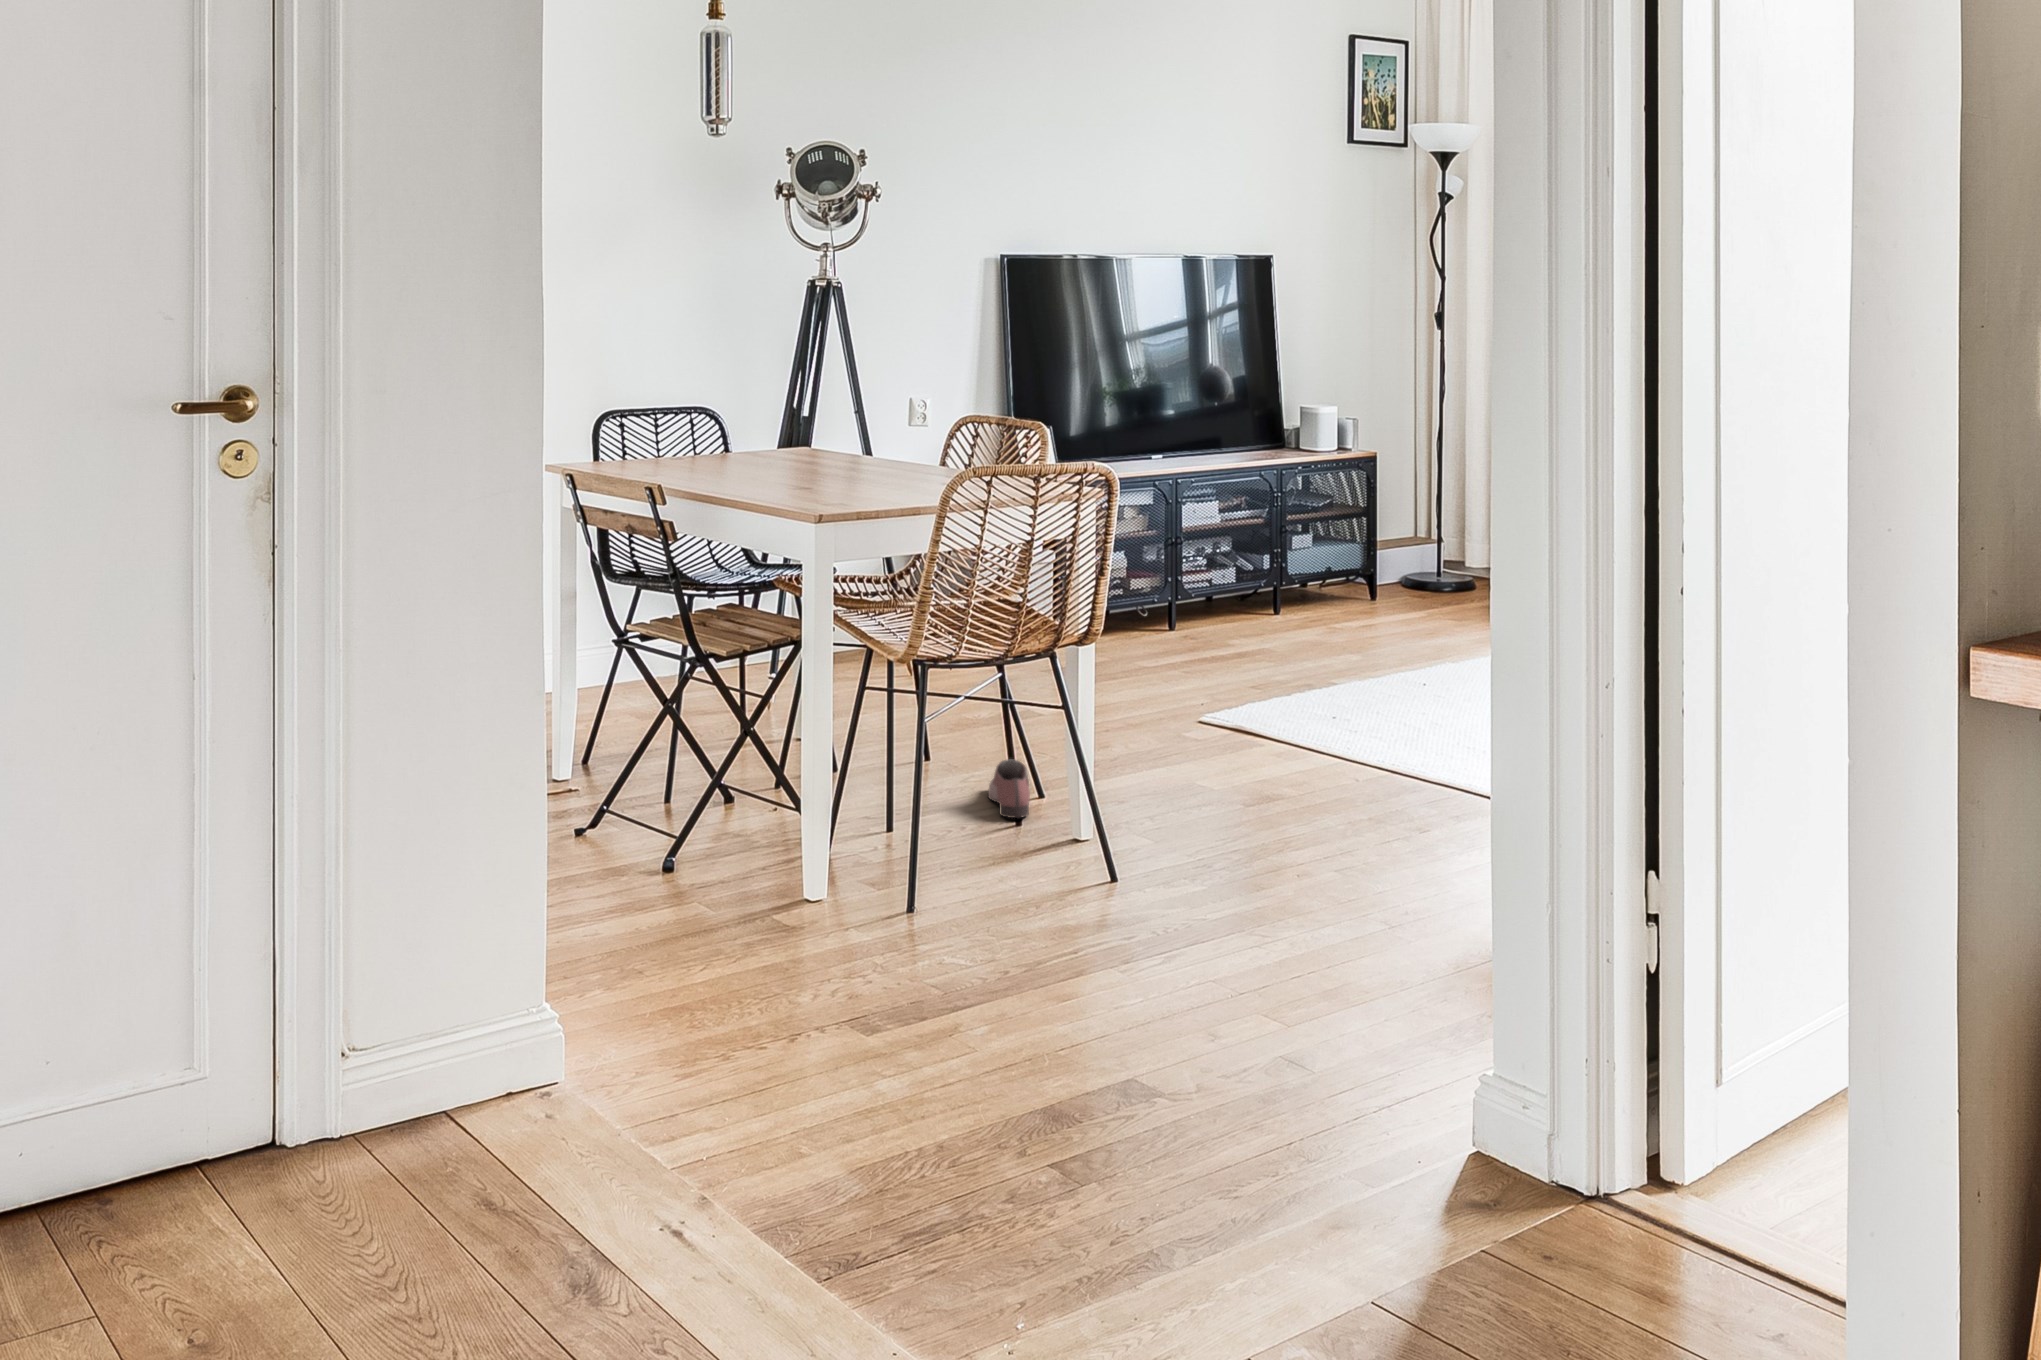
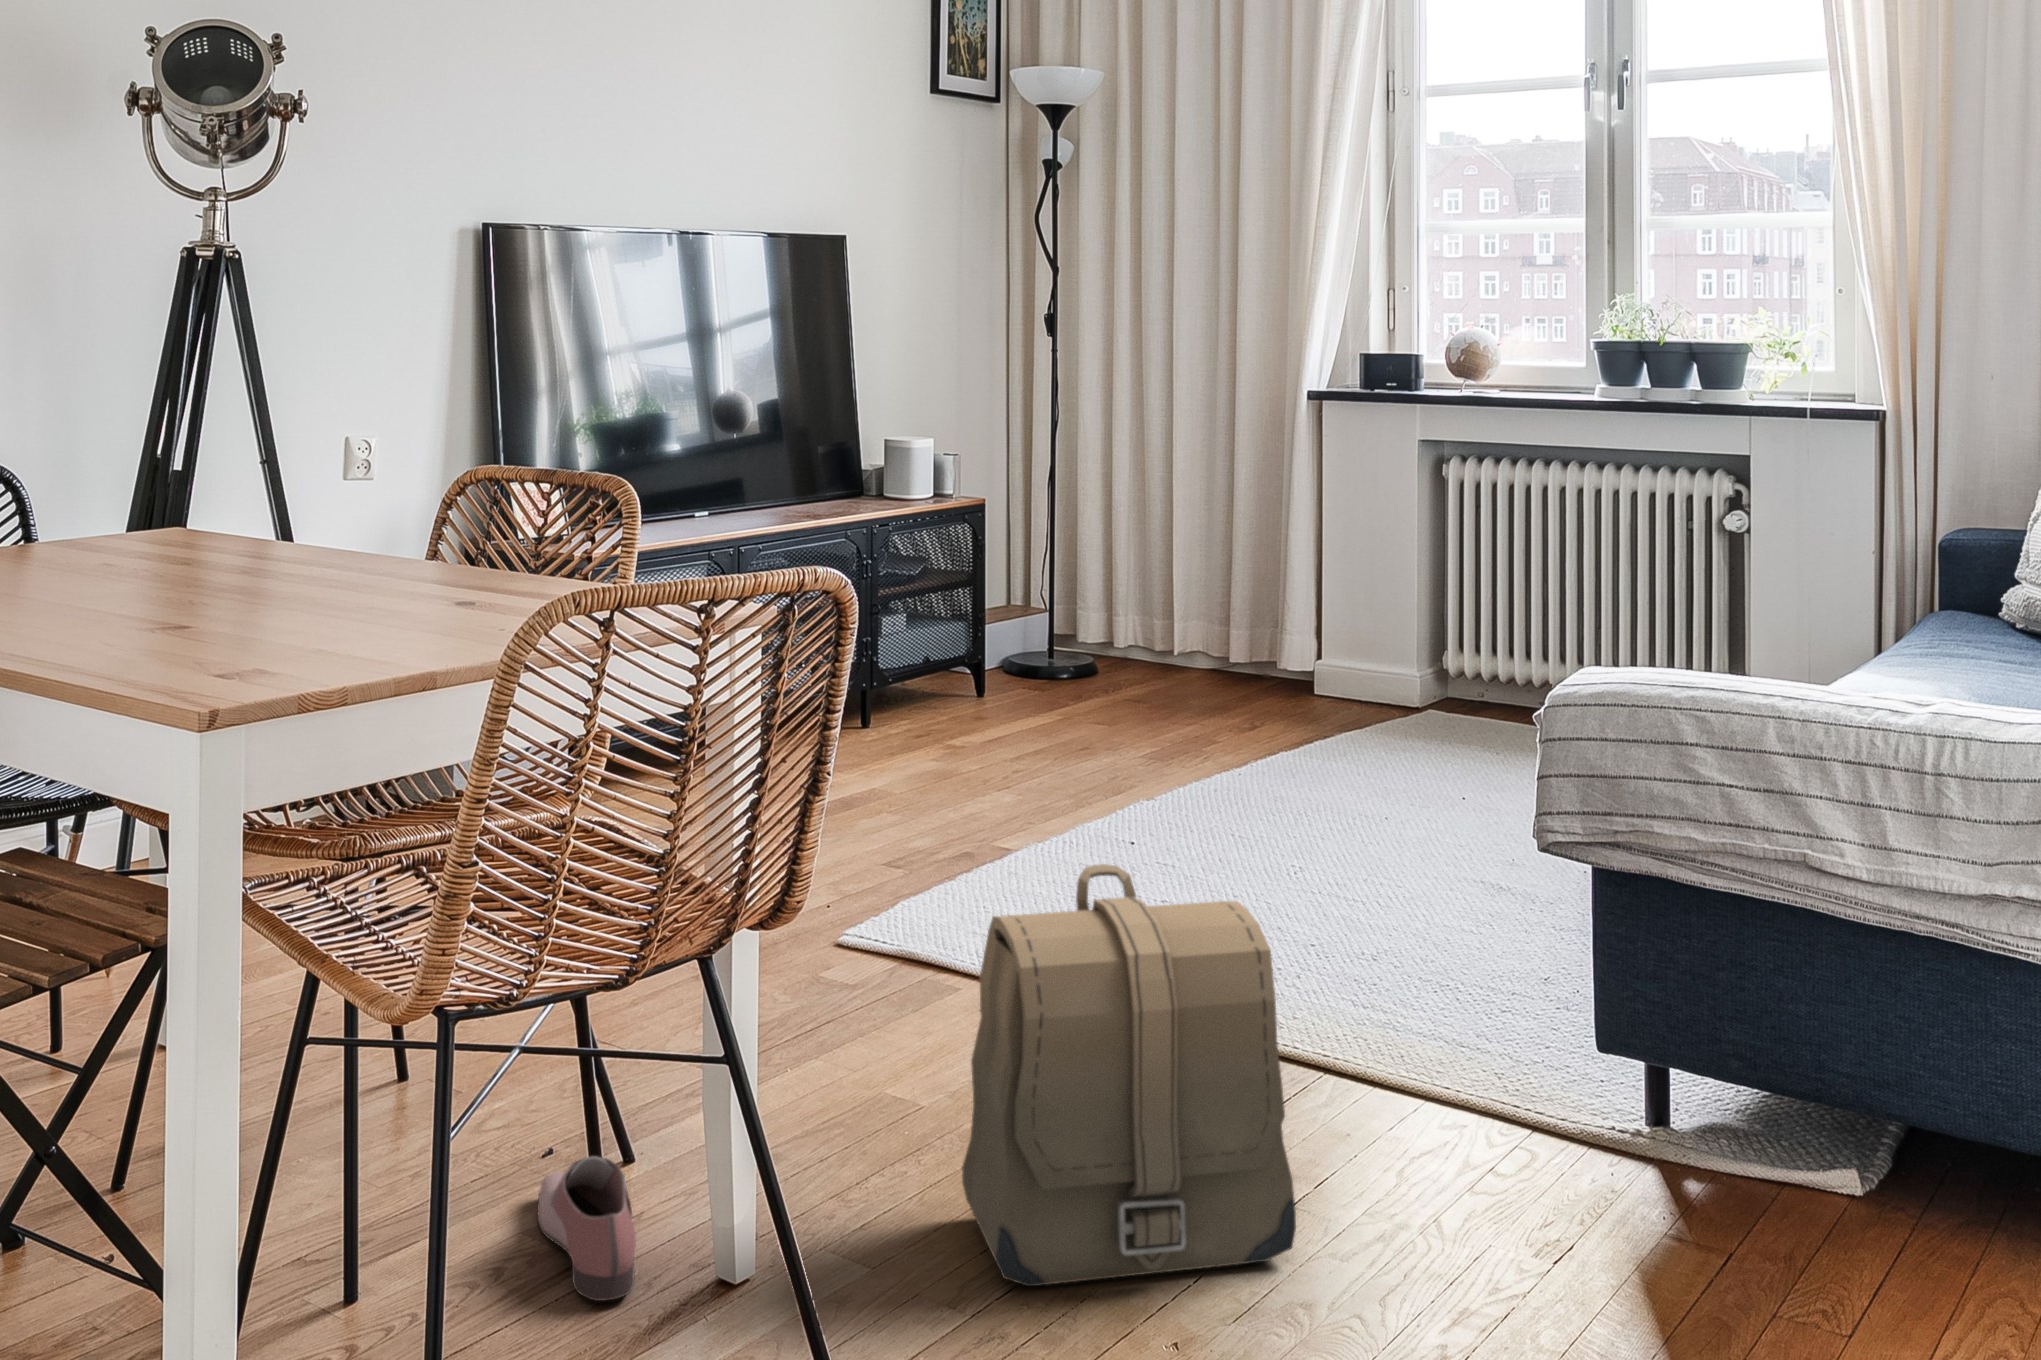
backpack: none [1200,635,1361,834] -> present [962,864,1296,1286]

